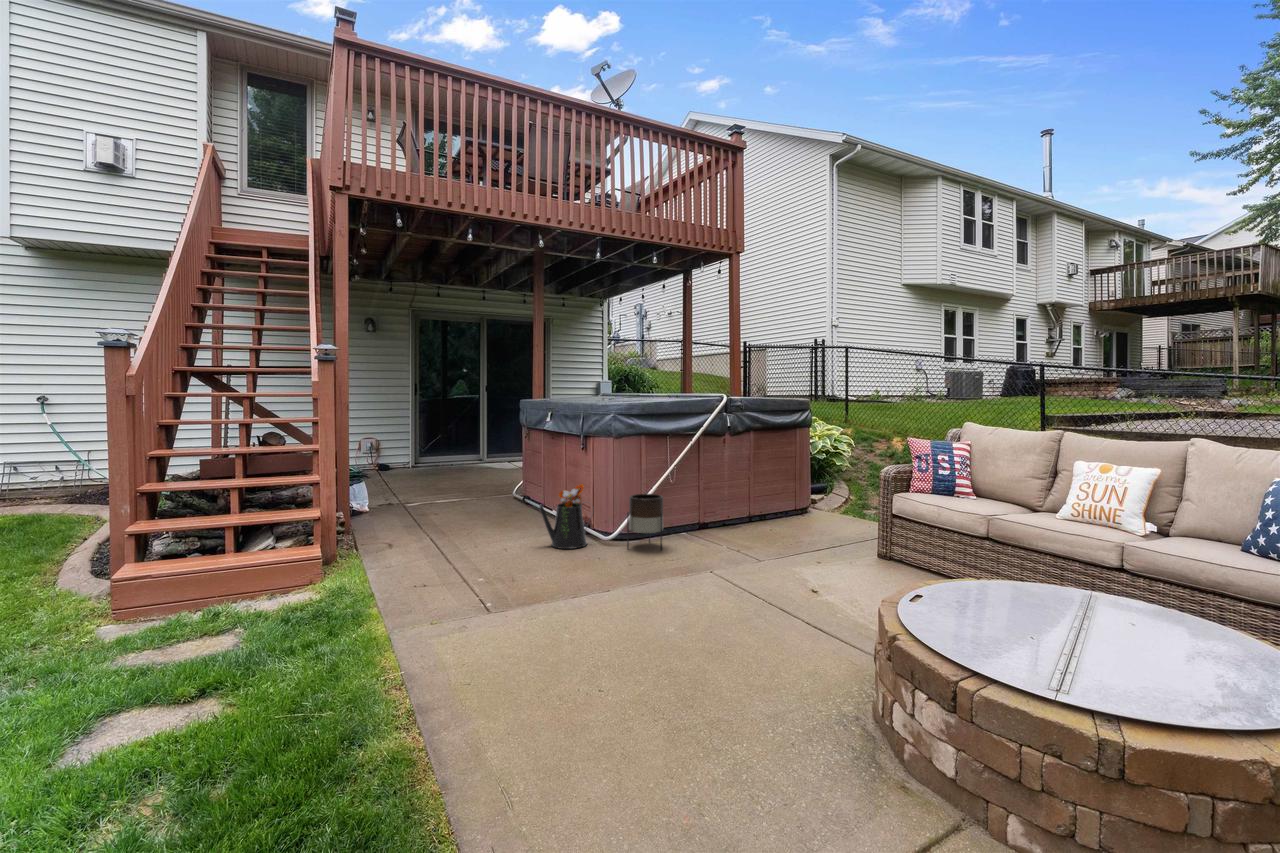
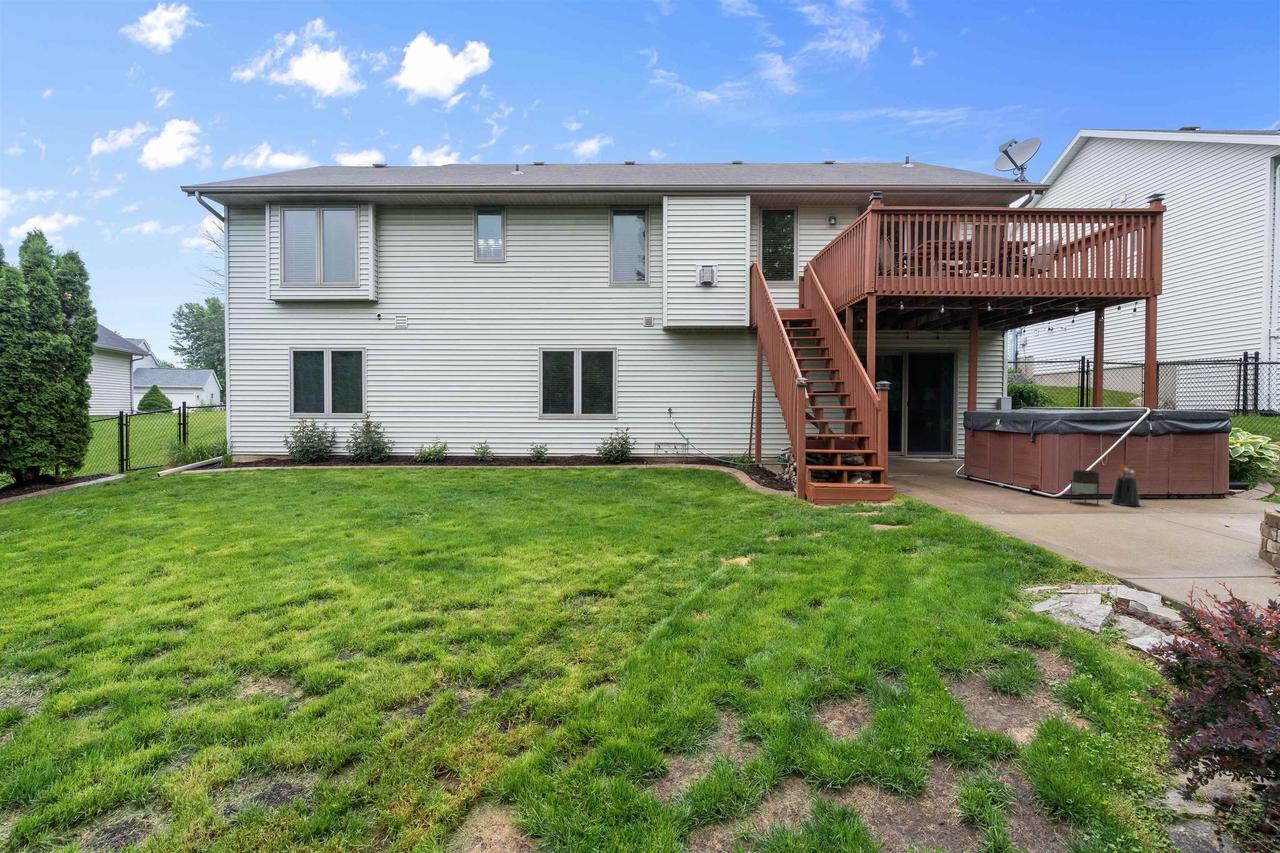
watering can: present [540,484,587,549] -> present [1111,465,1141,506]

